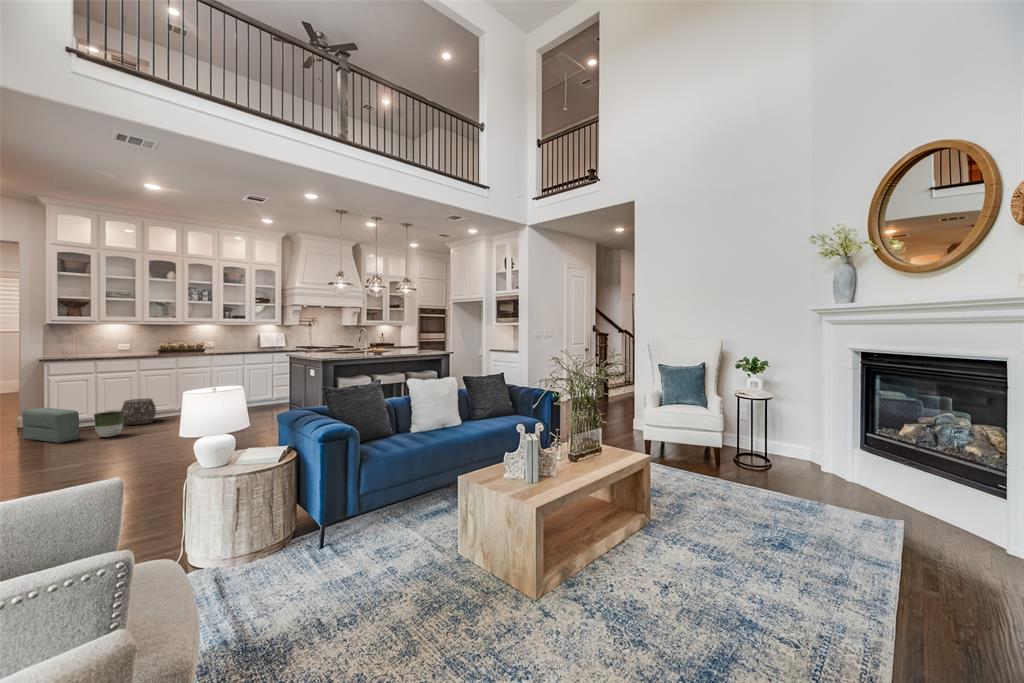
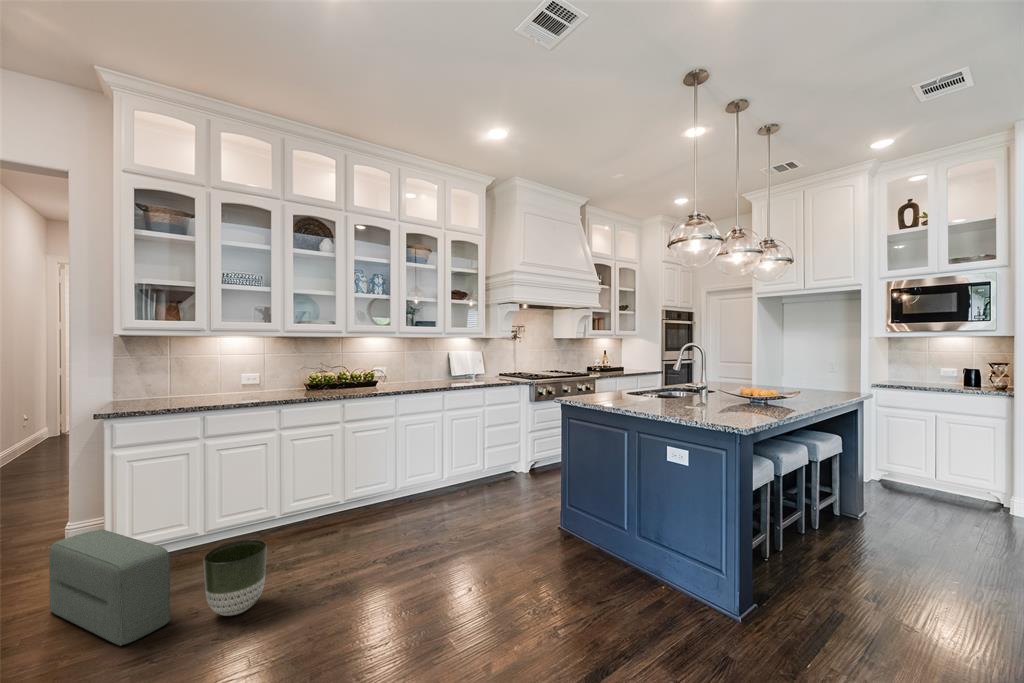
woven basket: present [121,398,156,425] -> none [248,489,313,555]

